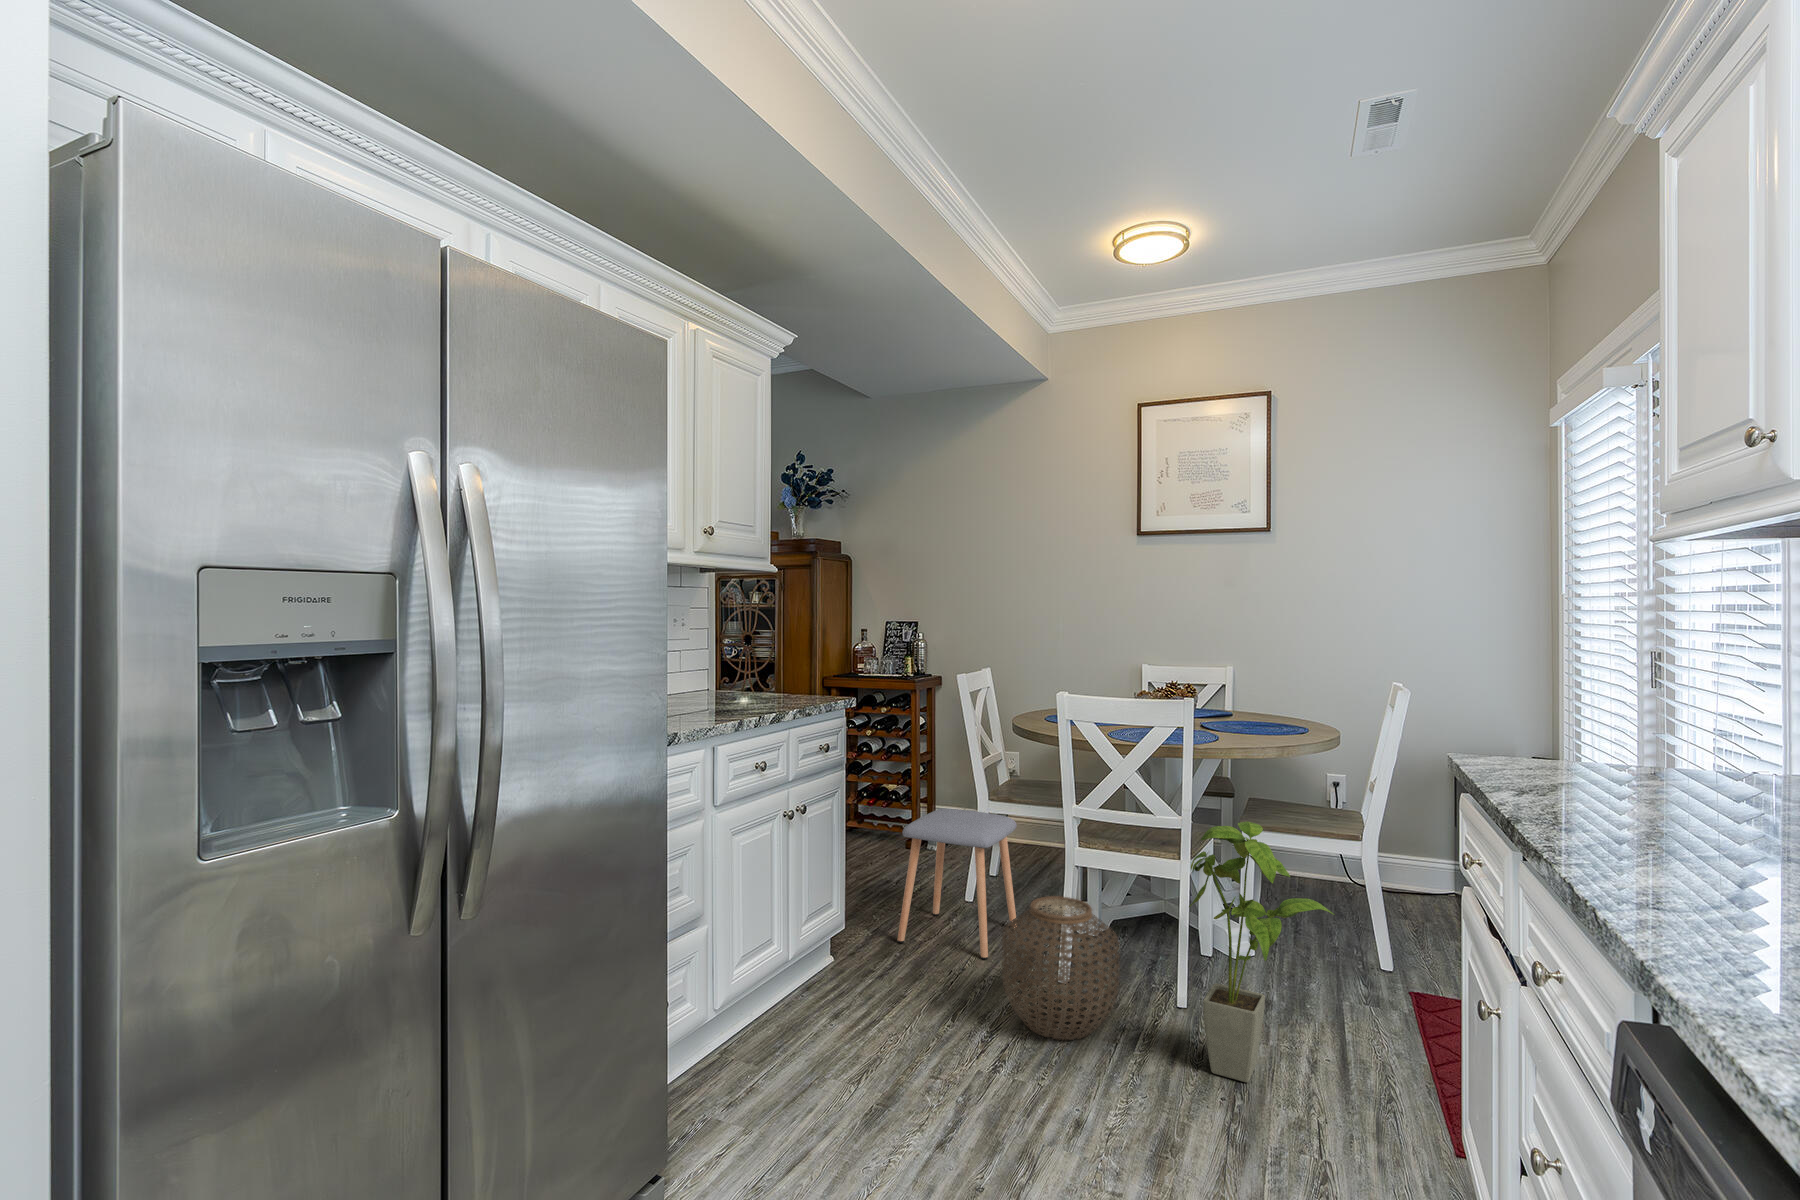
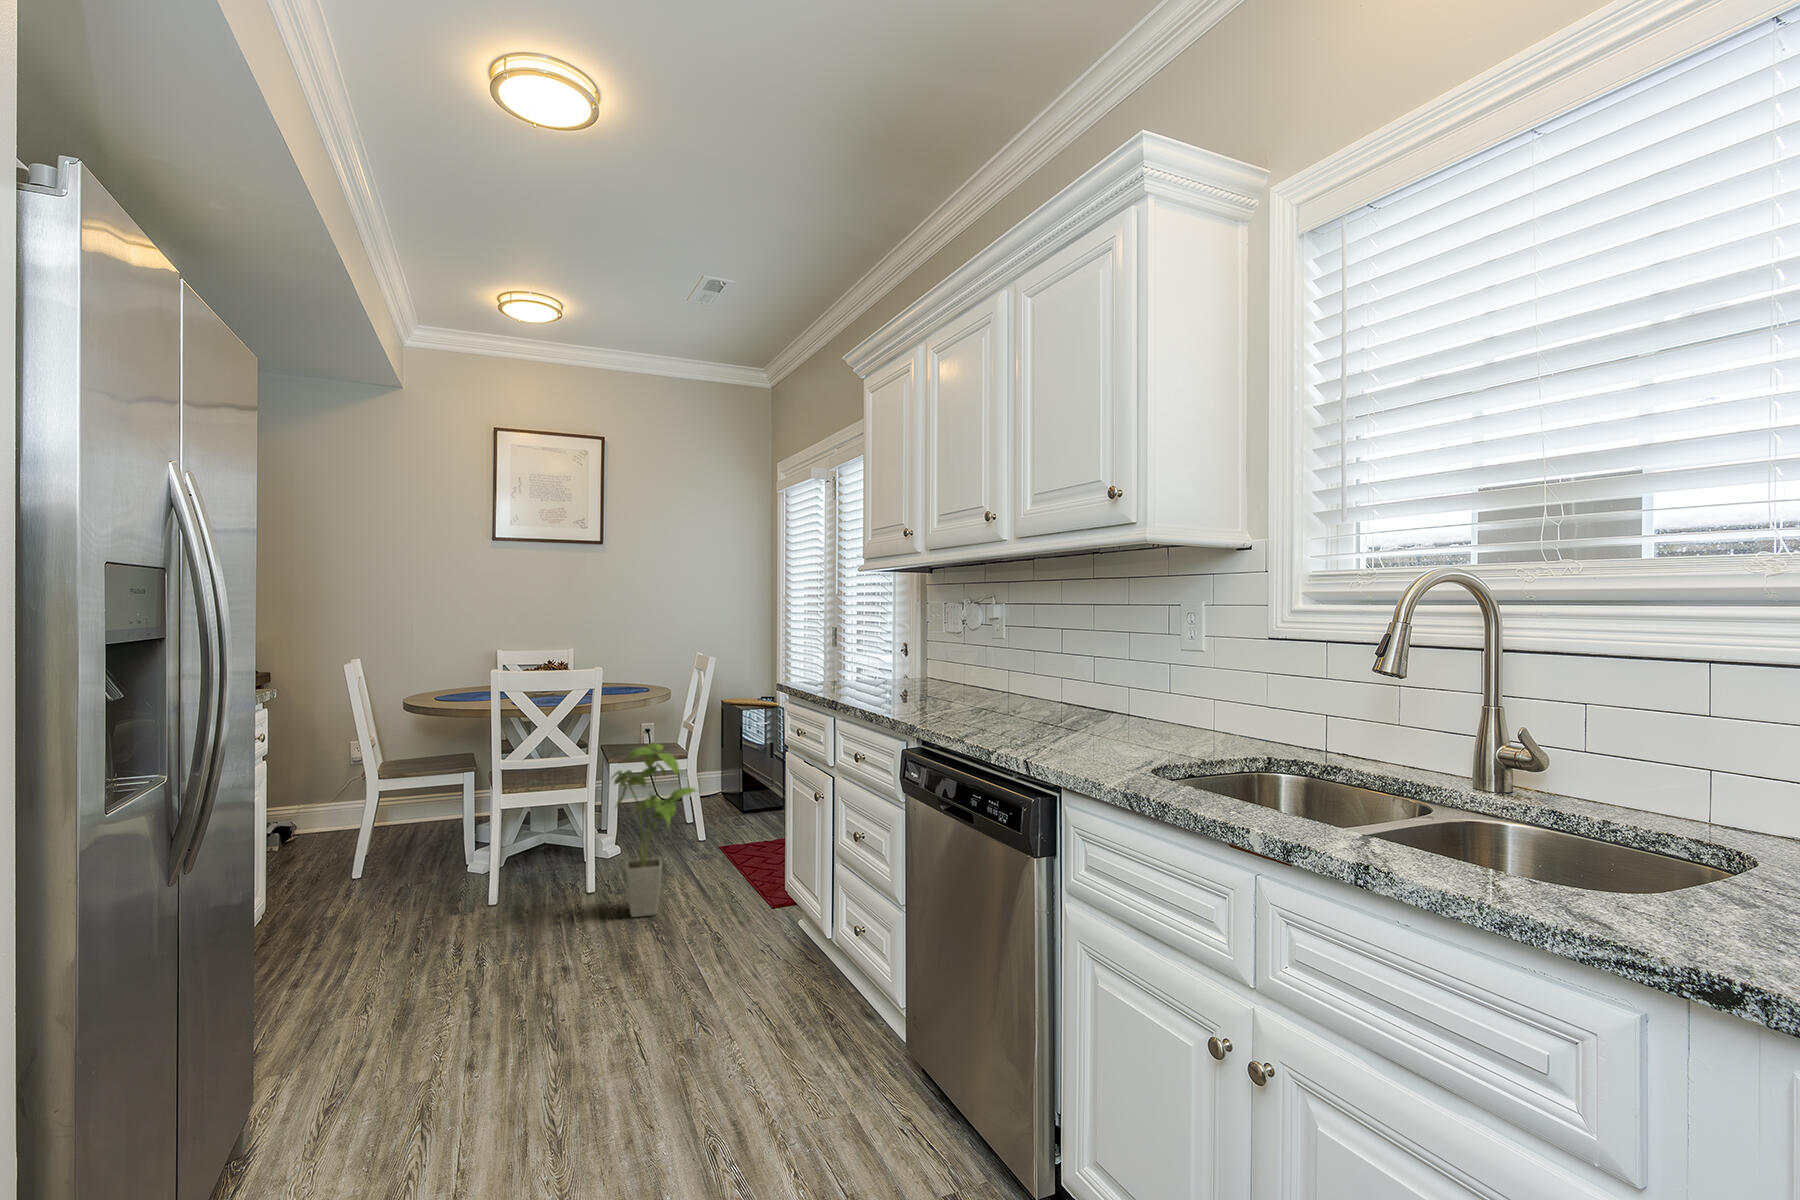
stool: present [897,809,1017,959] -> none [309,787,423,921]
woven basket: present [1002,896,1120,1040] -> none [458,828,558,937]

